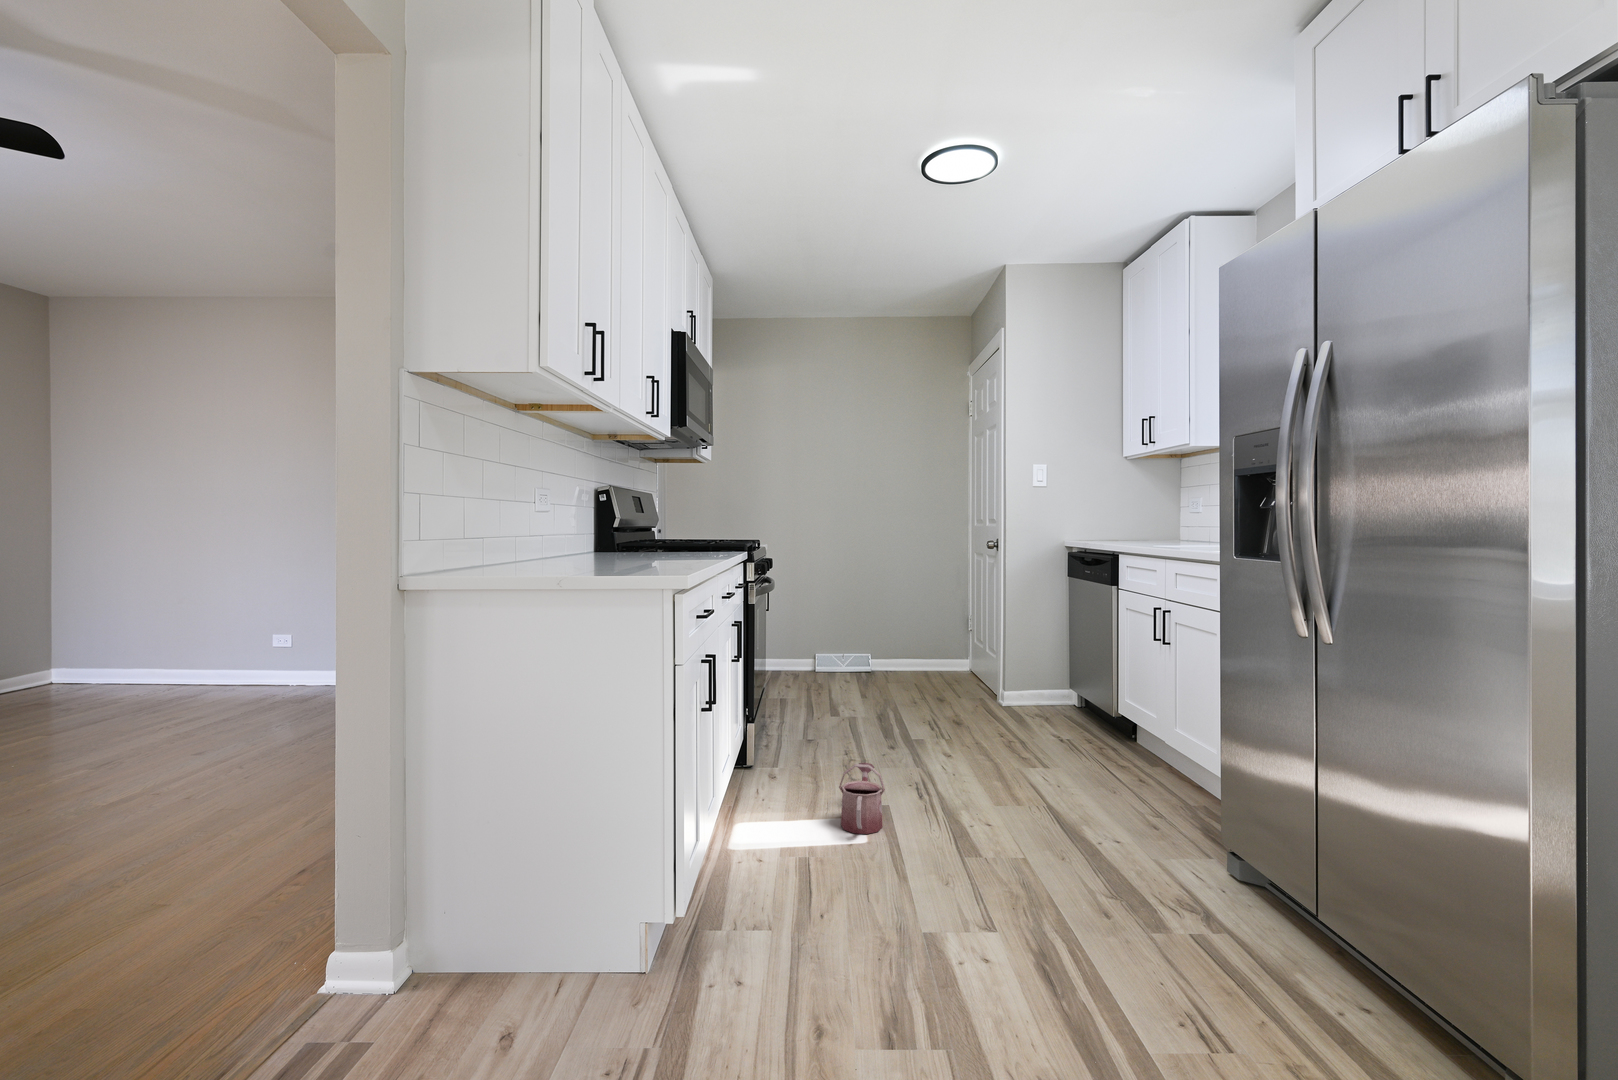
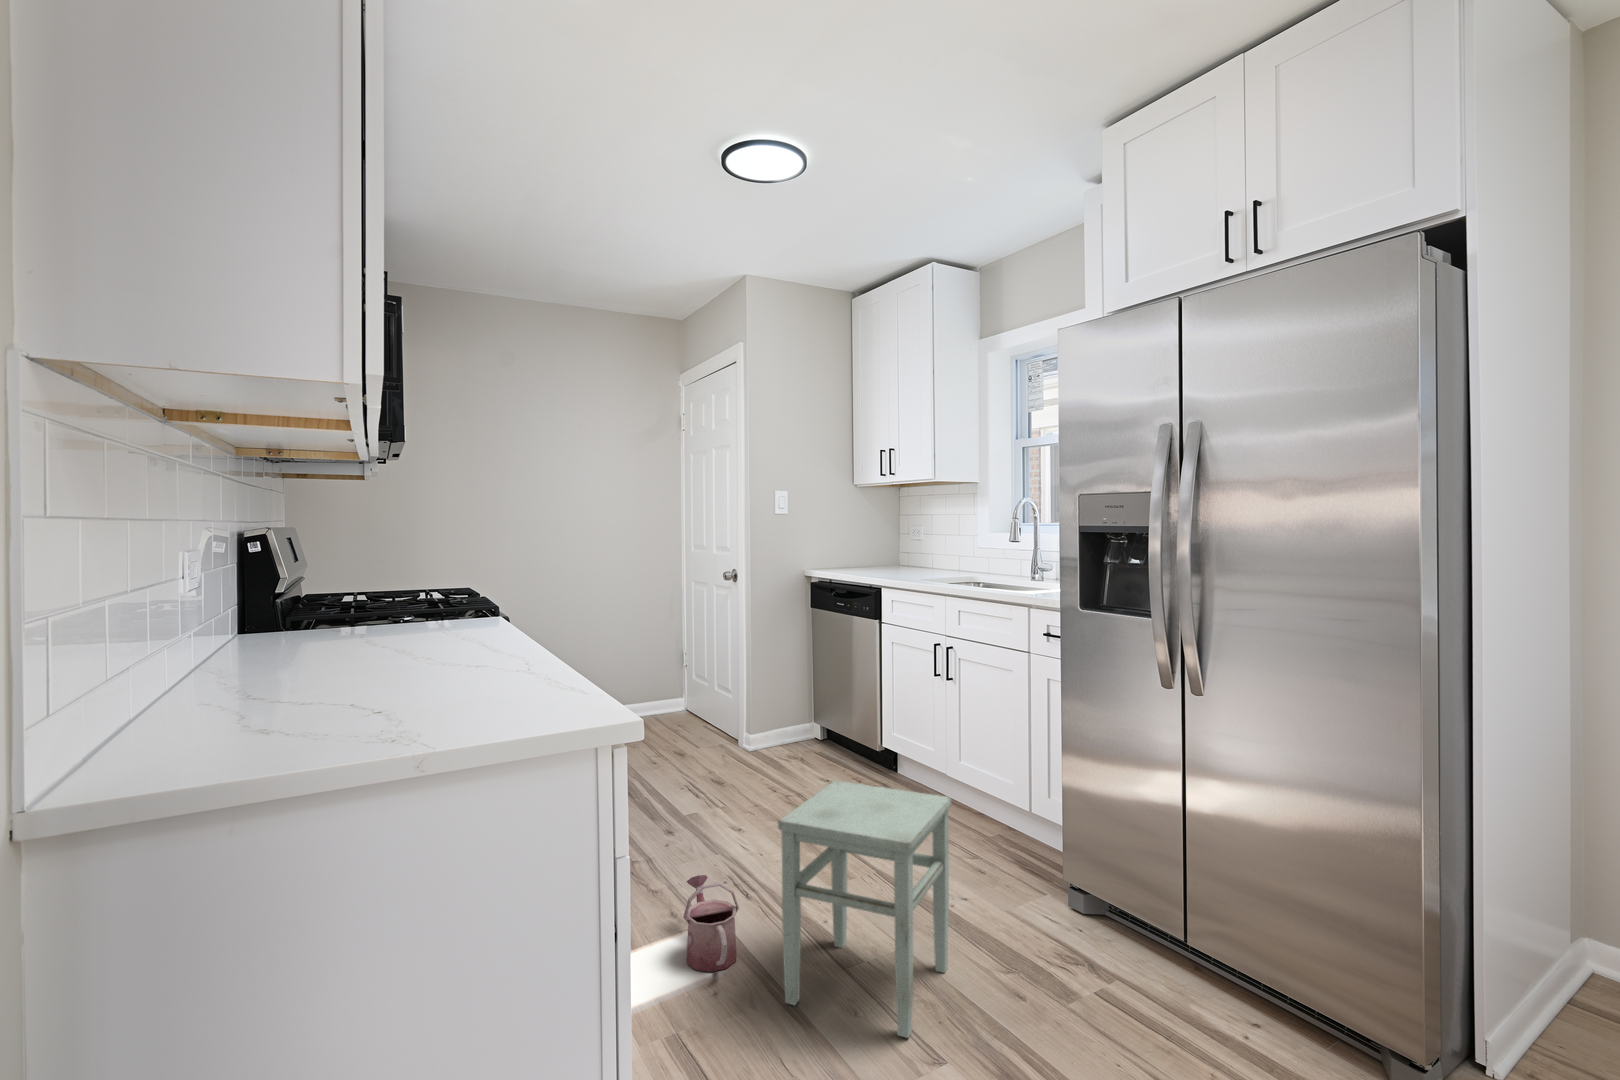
stool: none [891,697,1060,910] -> present [778,781,952,1038]

